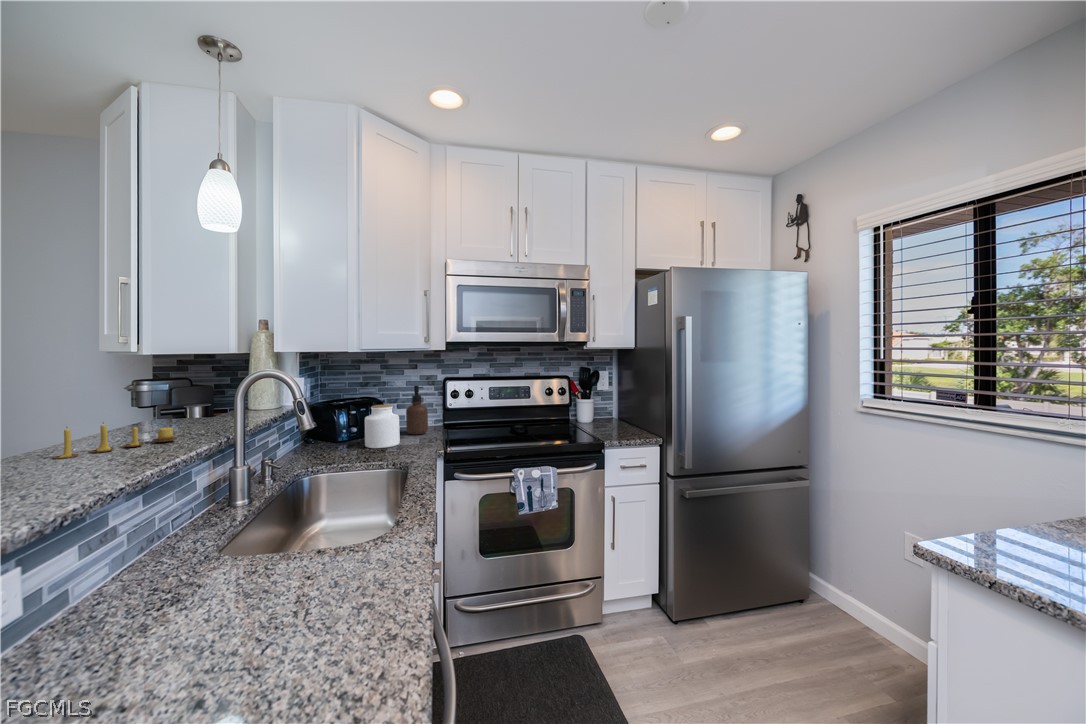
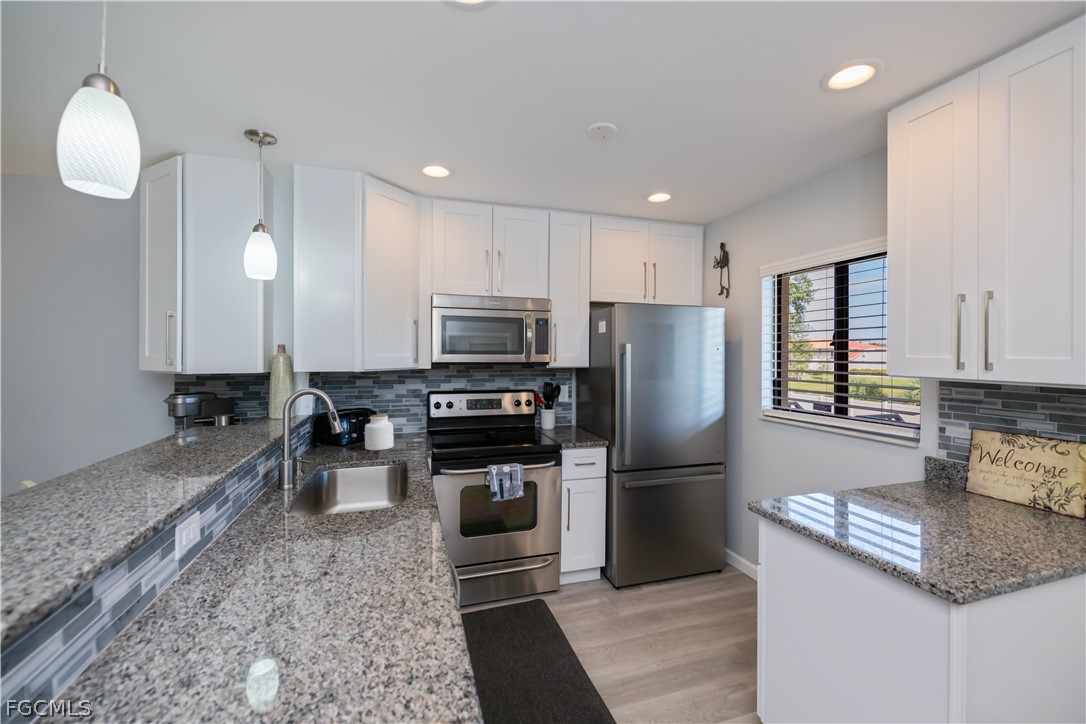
soap dispenser: present [406,386,428,435] -> none [397,398,416,439]
candle: present [53,423,178,459] -> none [157,430,235,457]

